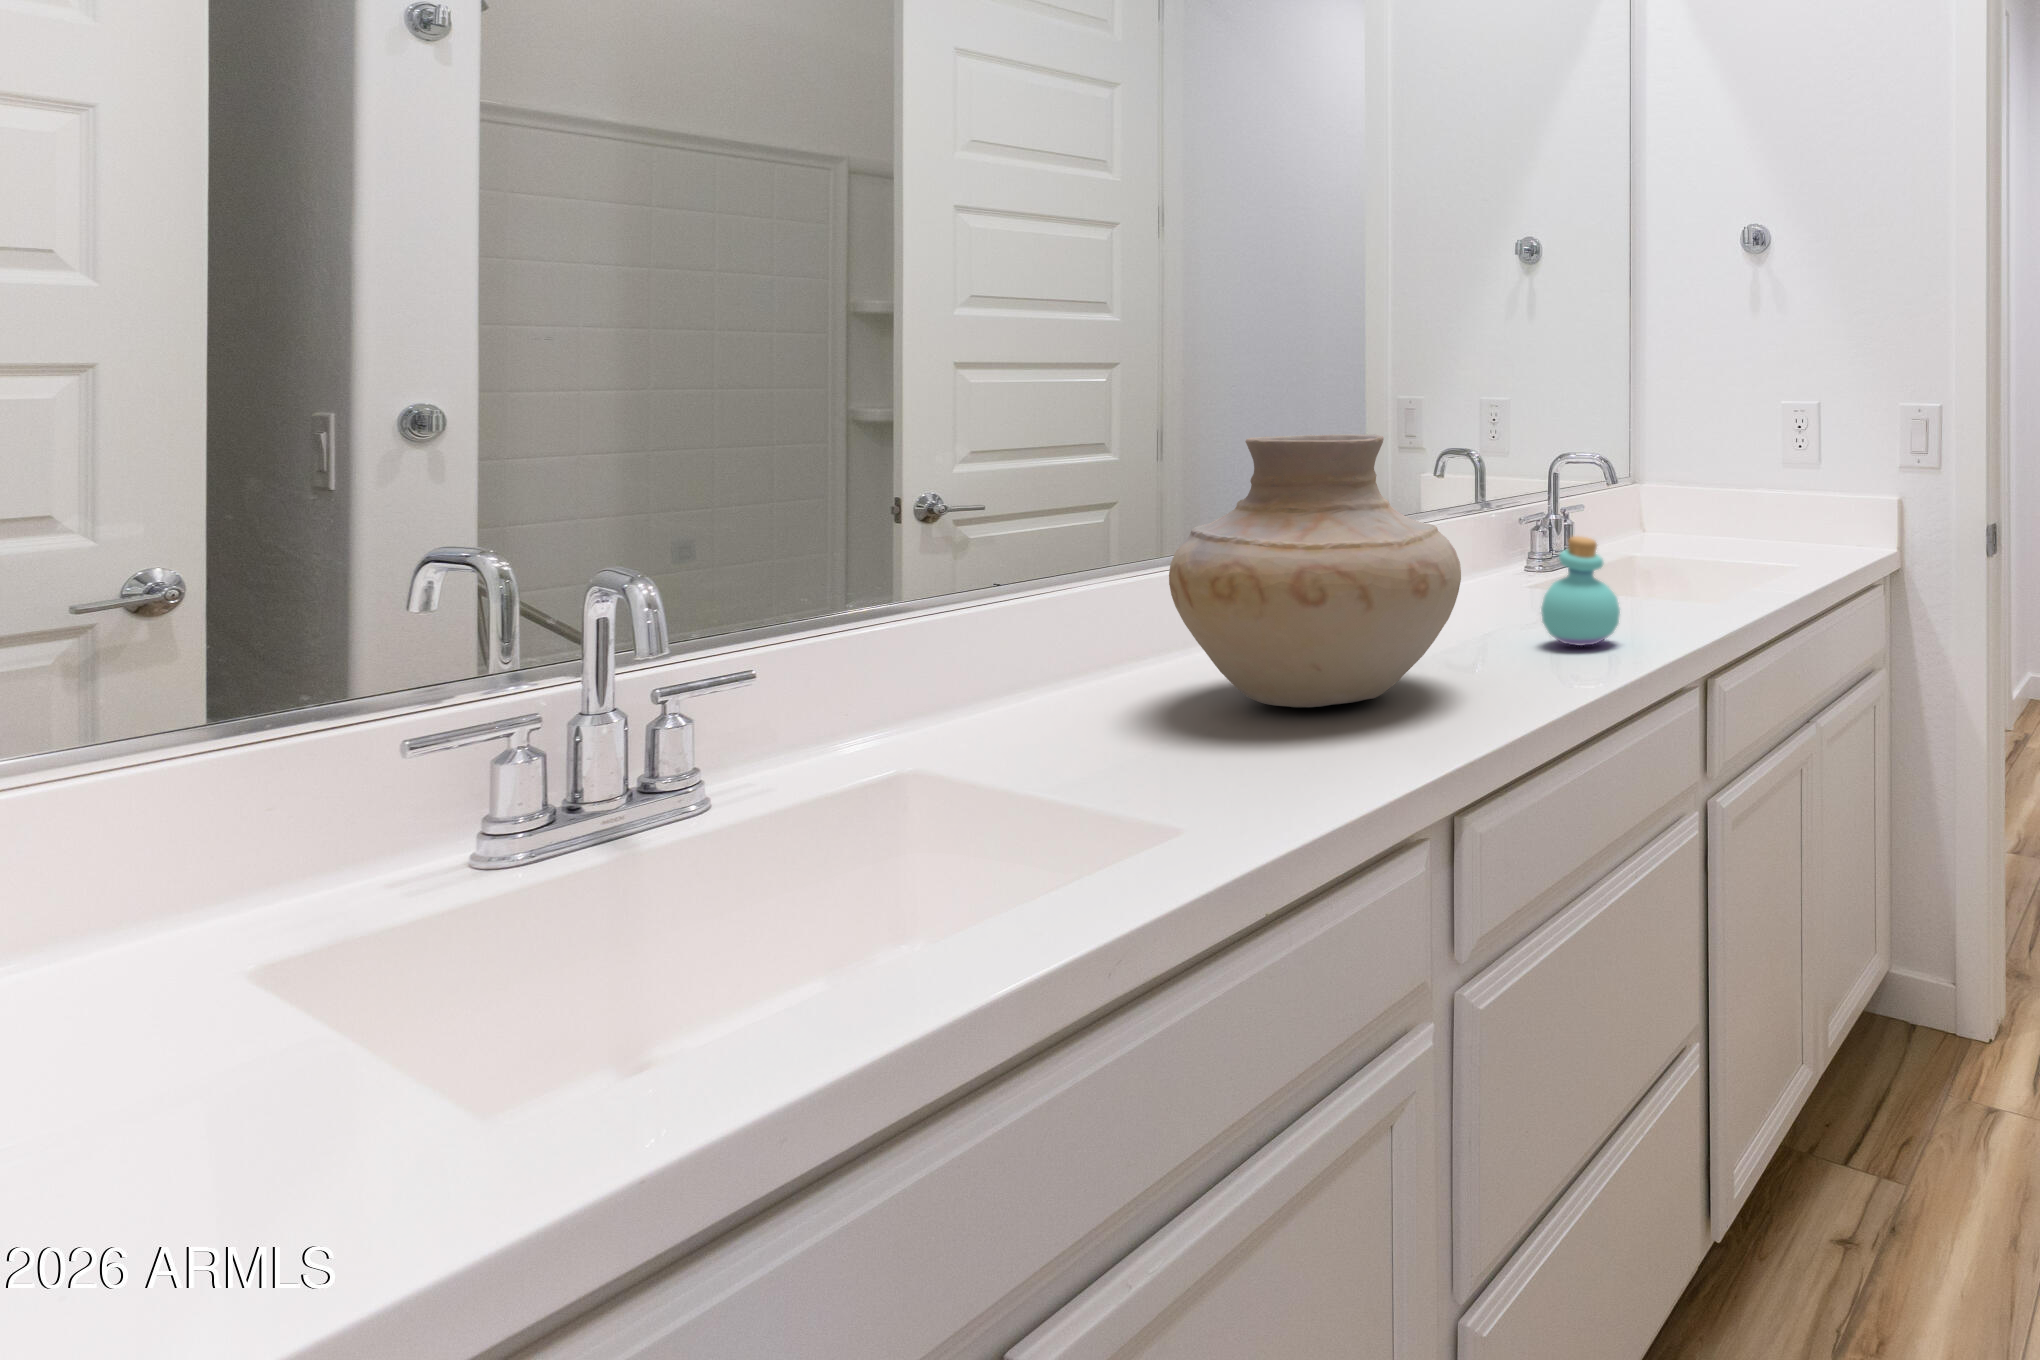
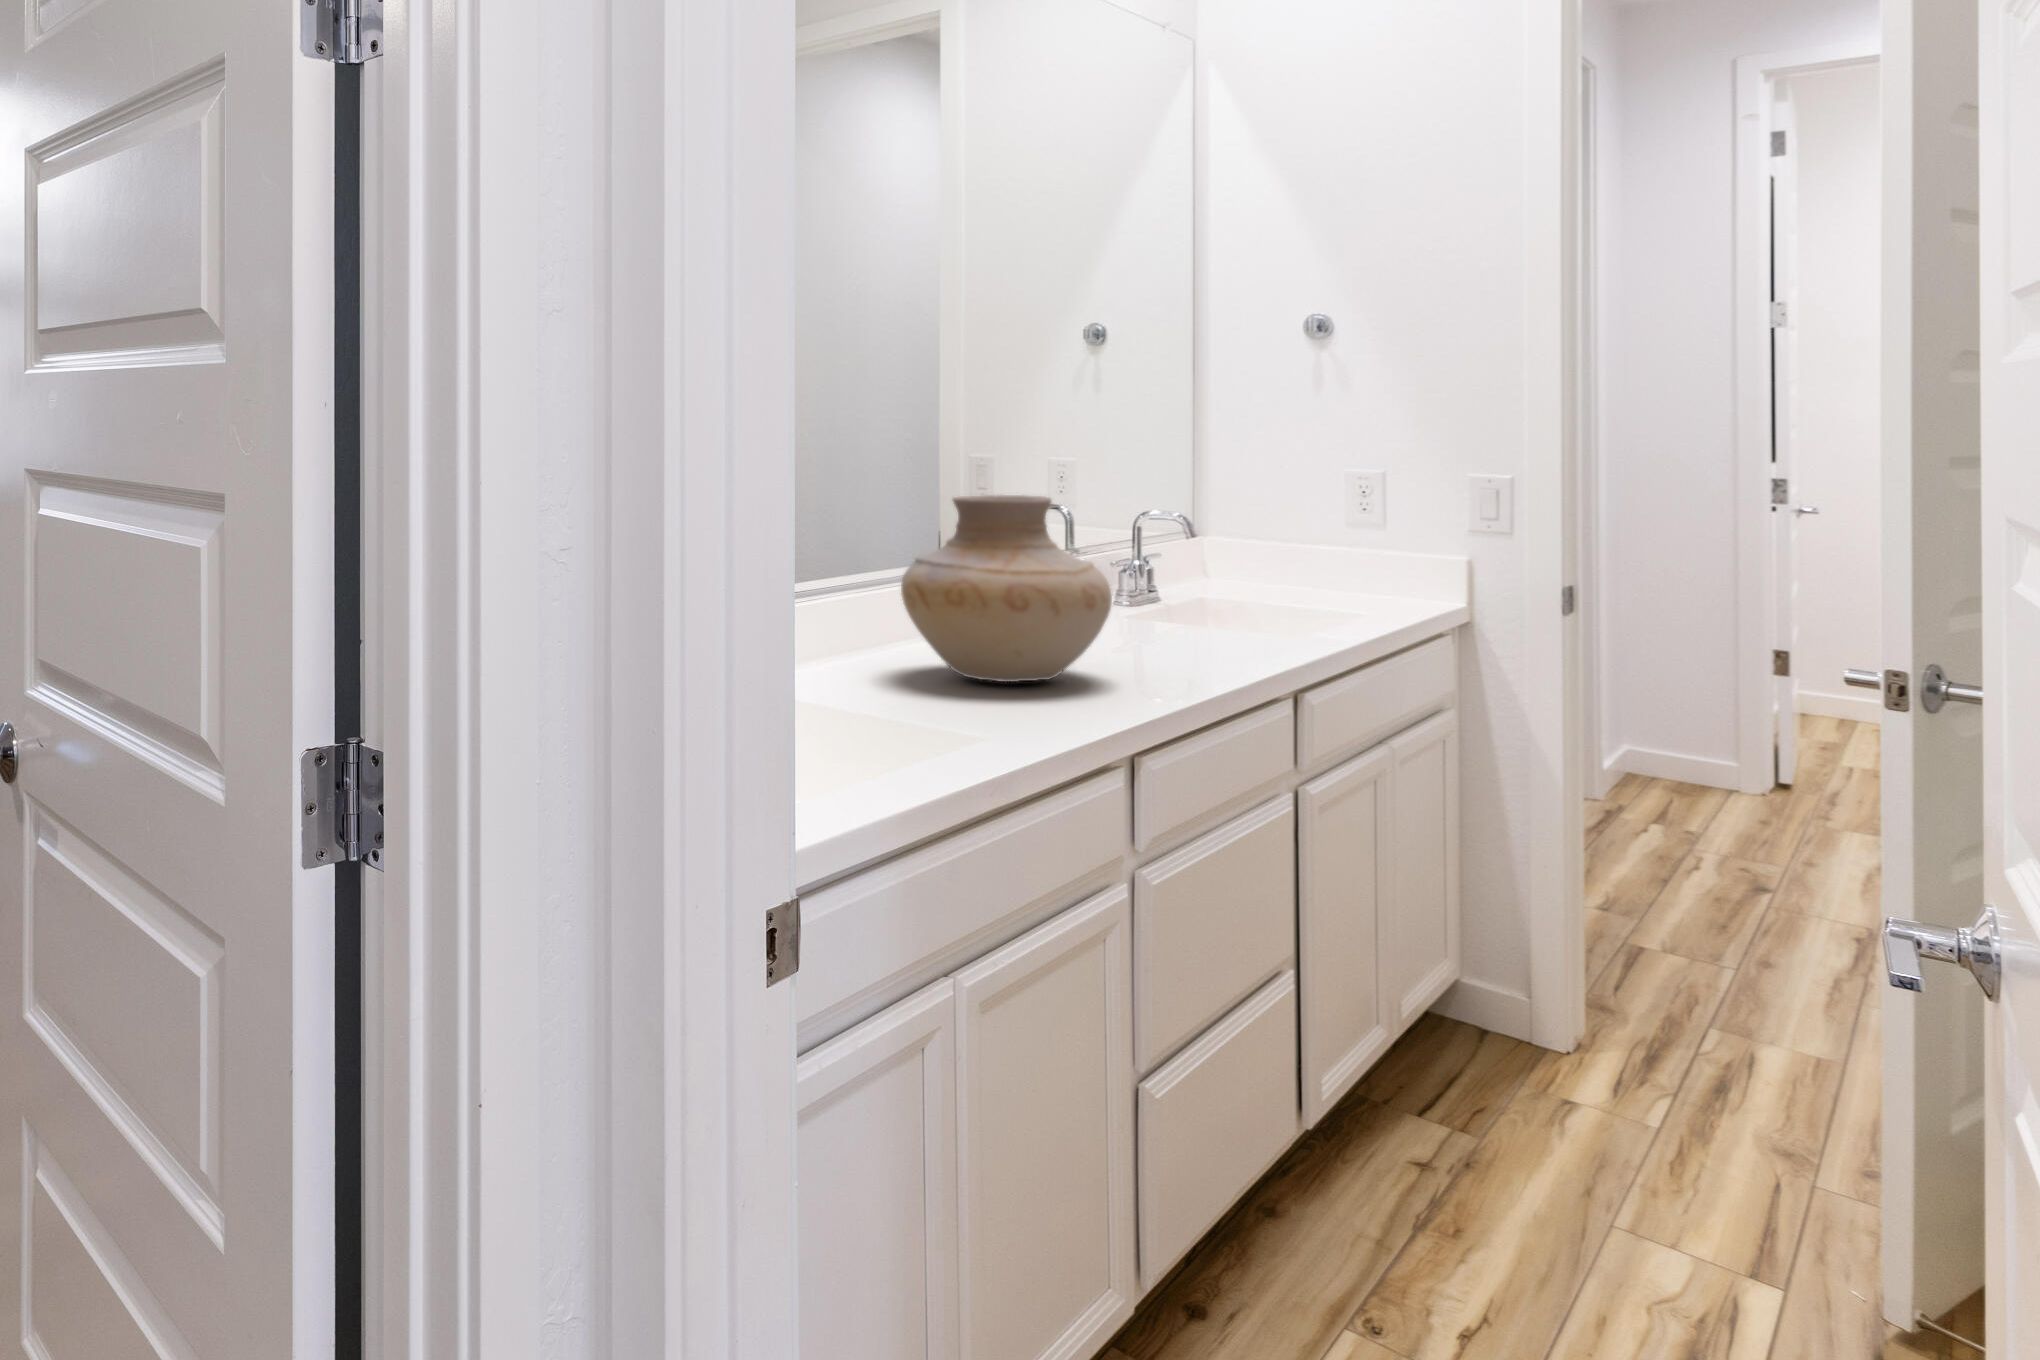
perfume bottle: present [1541,536,1620,645] -> none [1156,574,1223,657]

